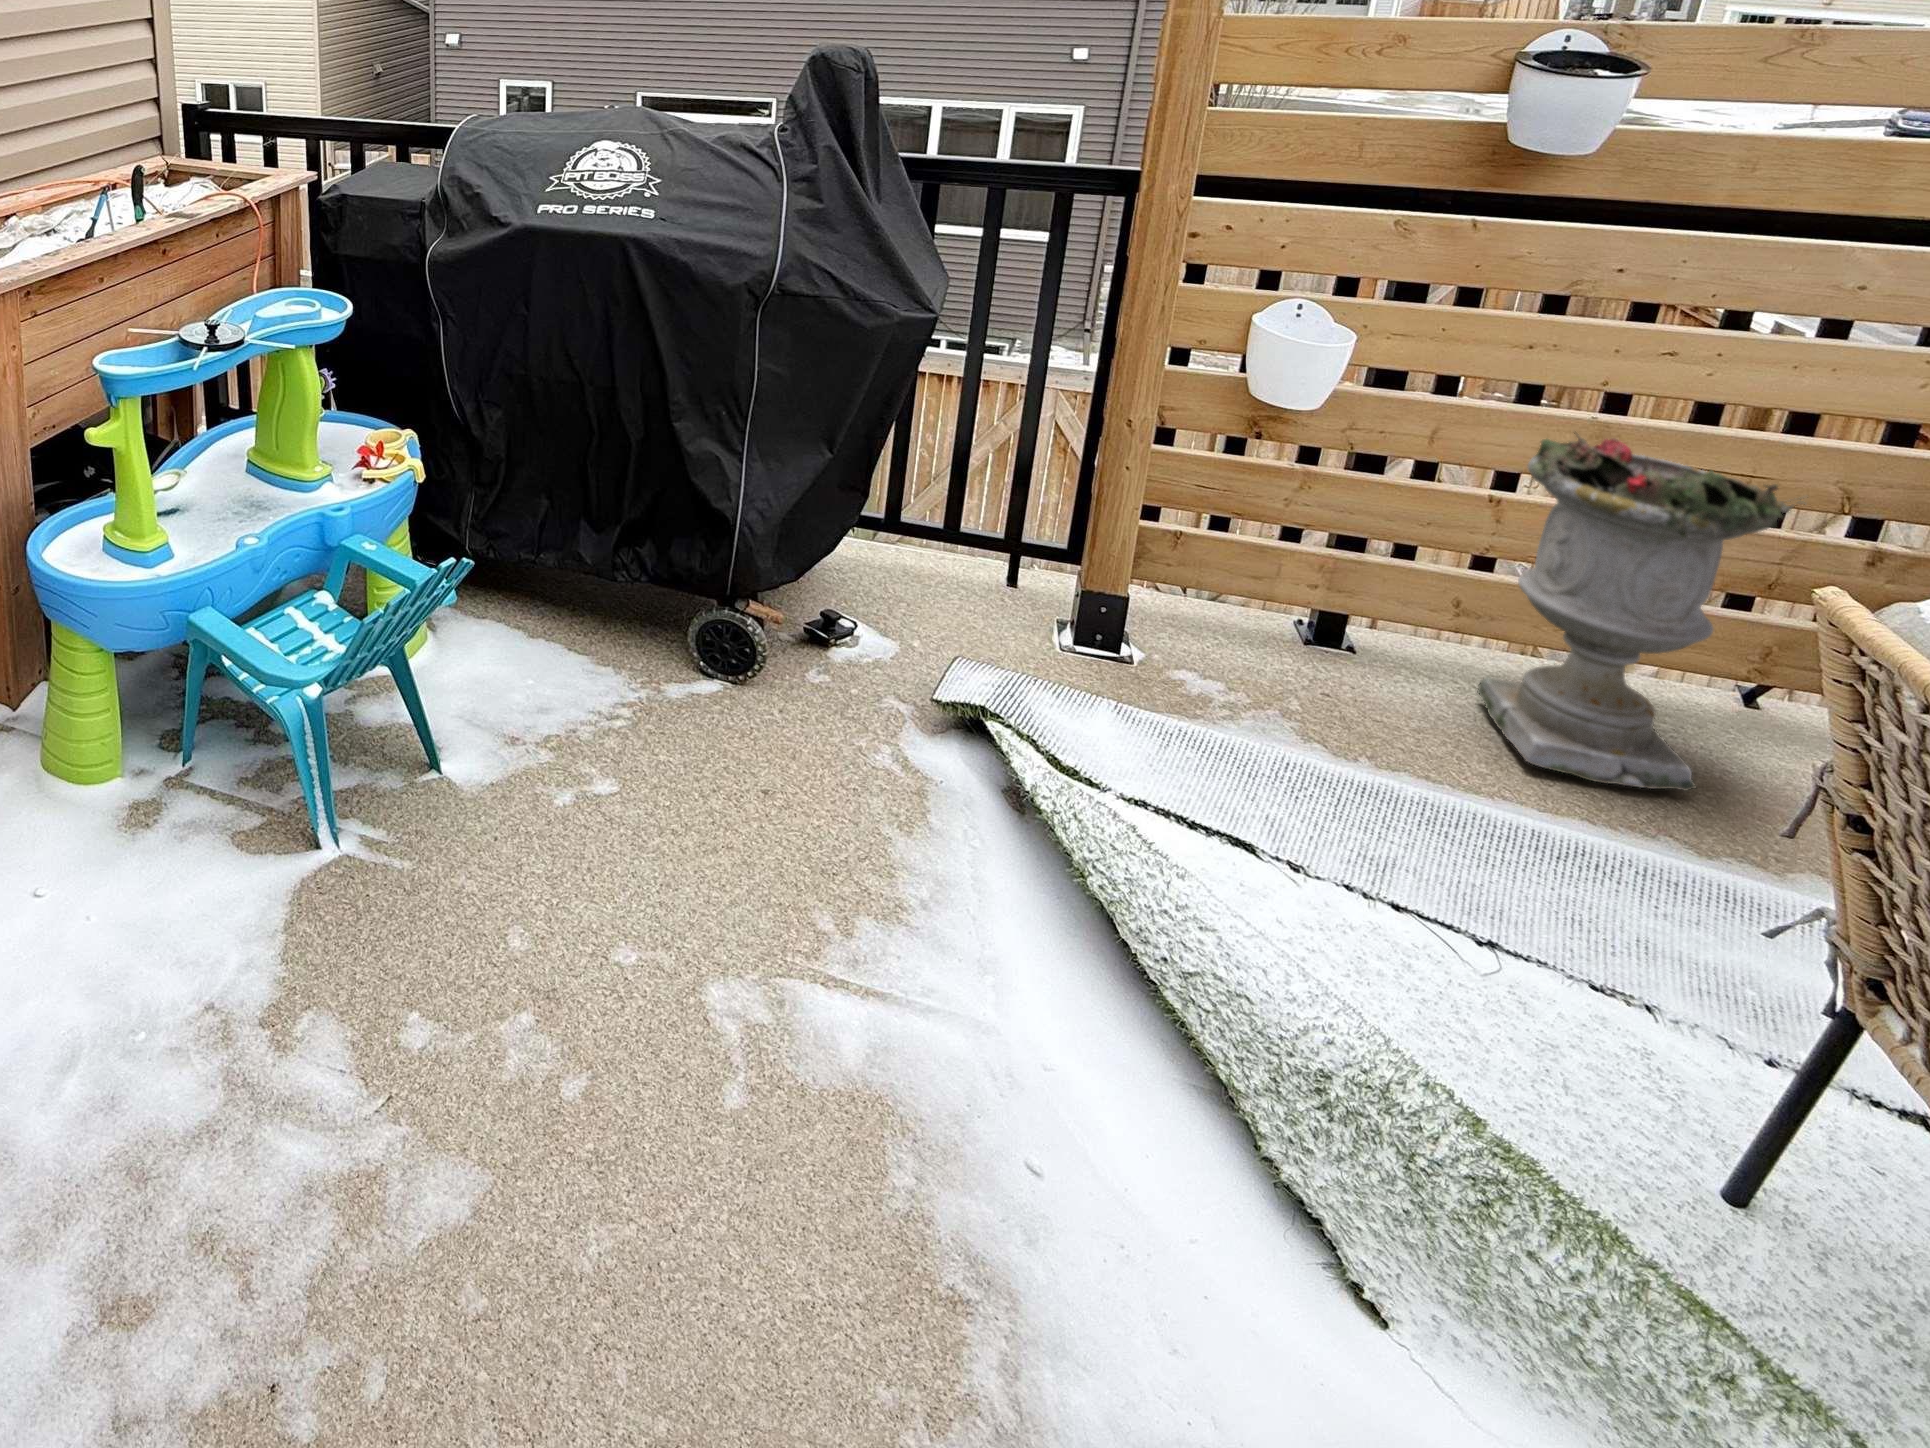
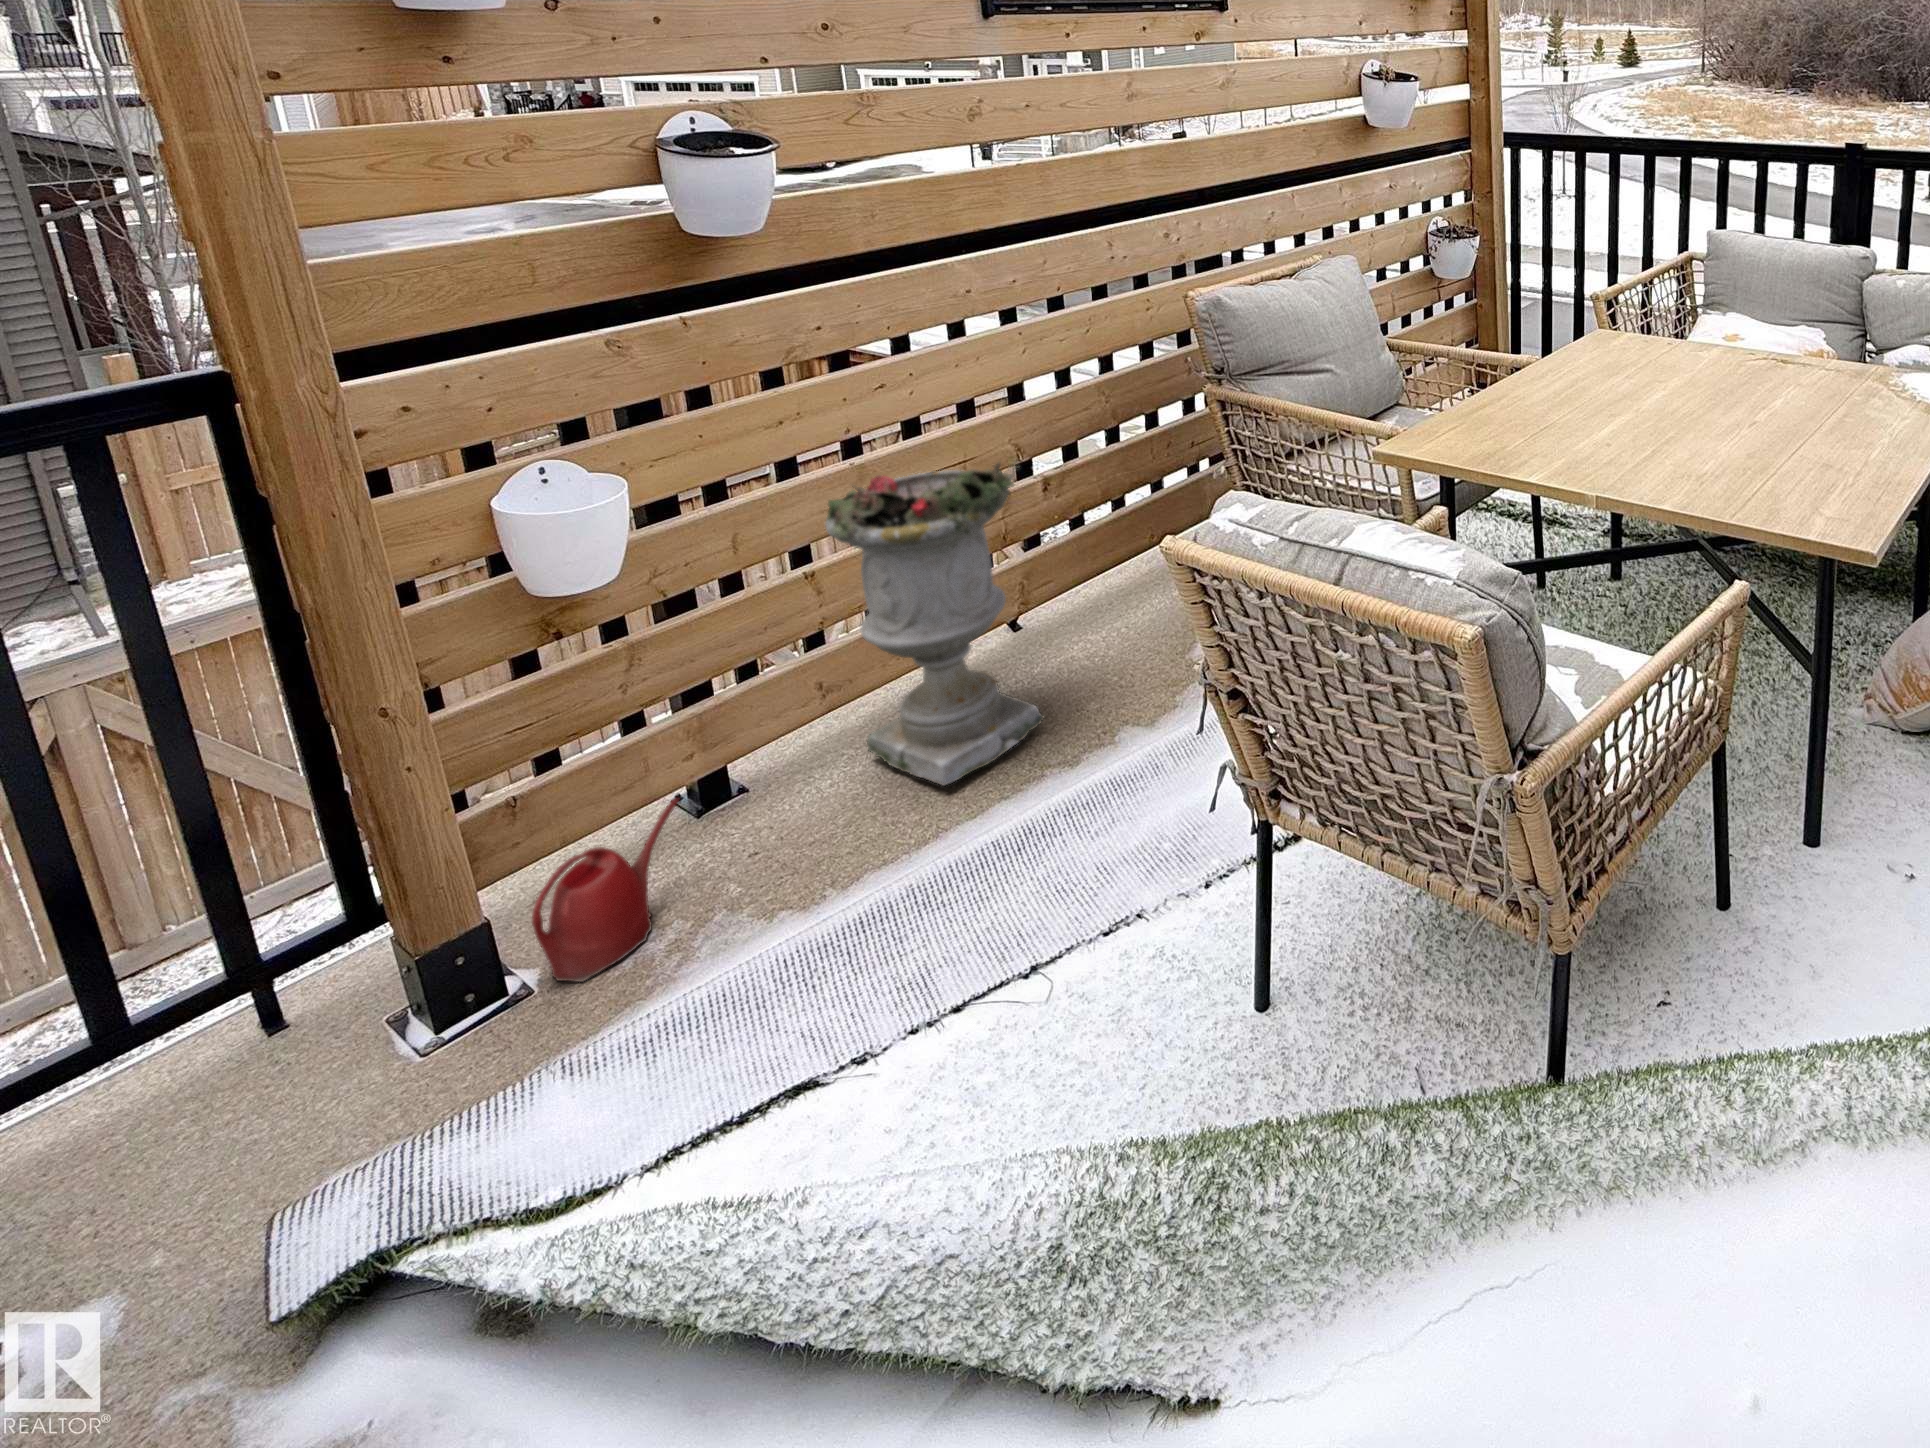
watering can: none [1150,593,1291,688] -> present [532,799,679,982]

